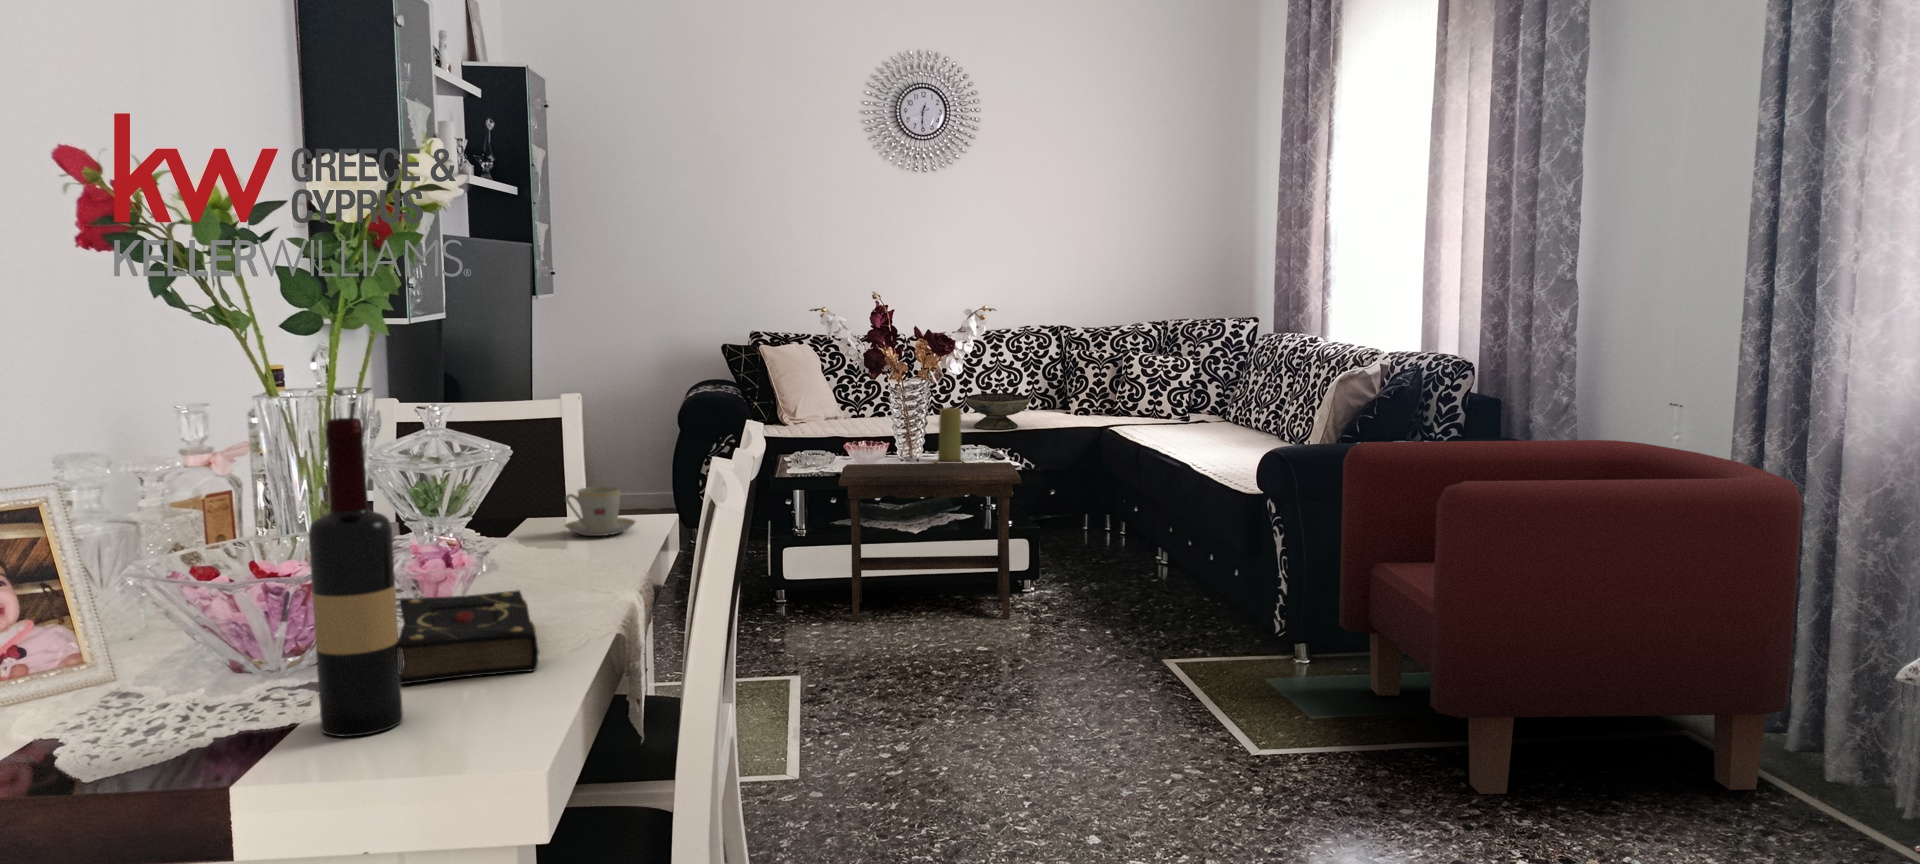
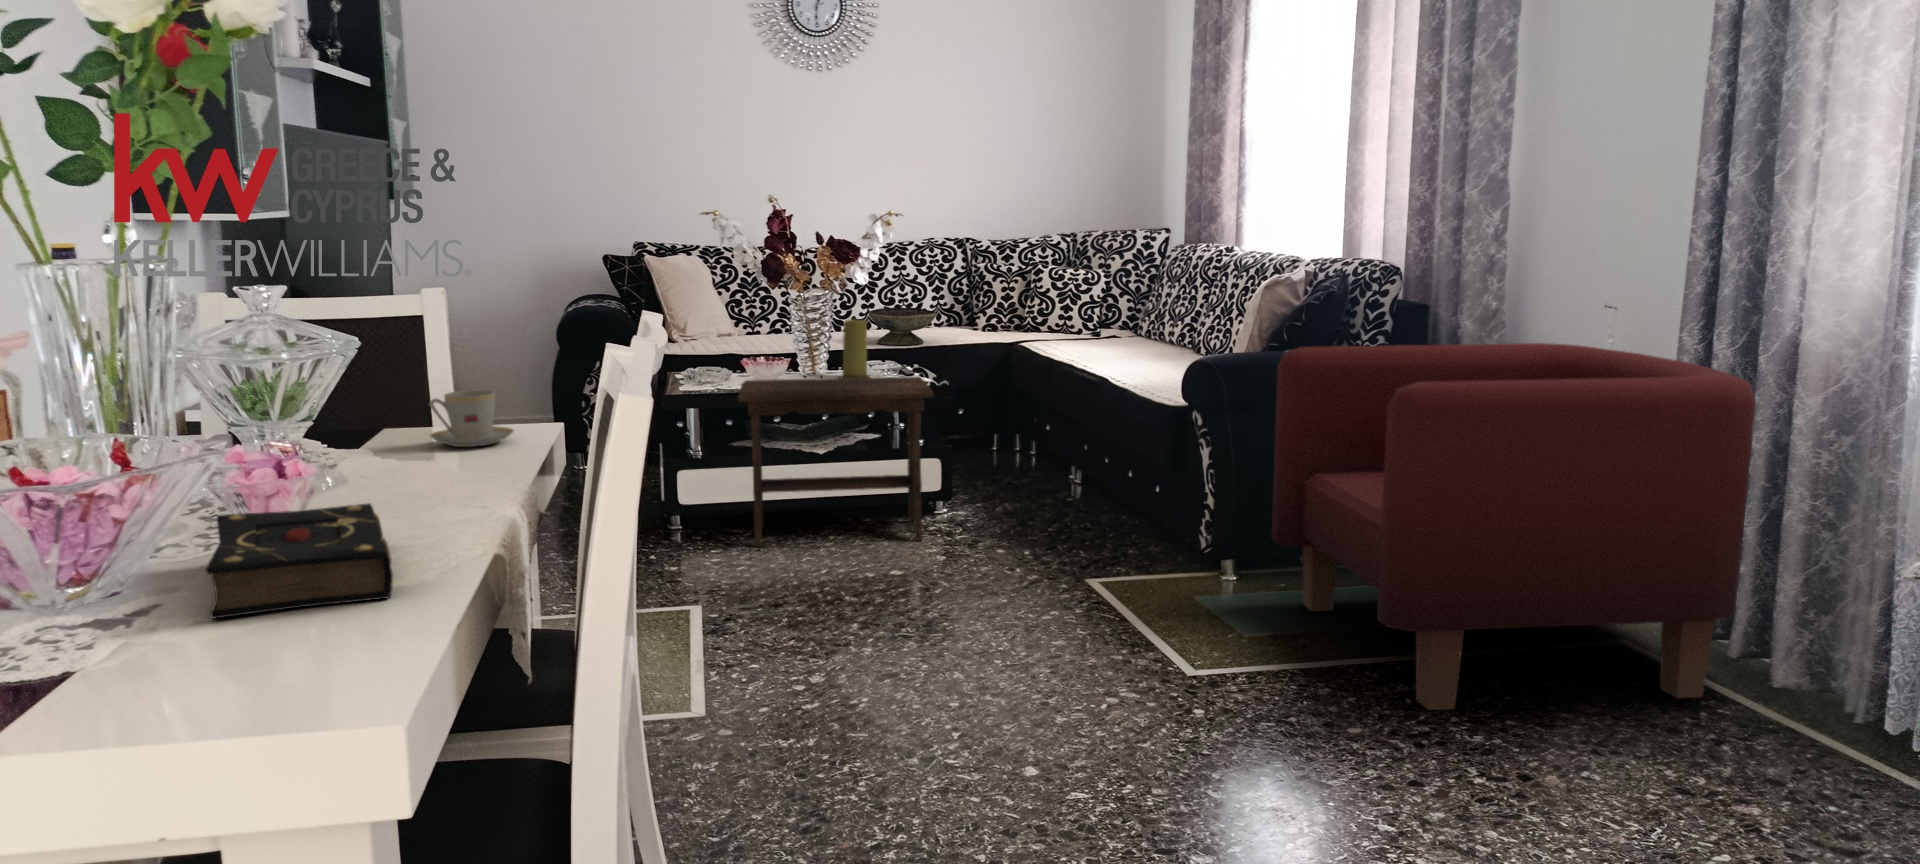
wine bottle: present [309,418,403,737] -> none [69,271,212,686]

